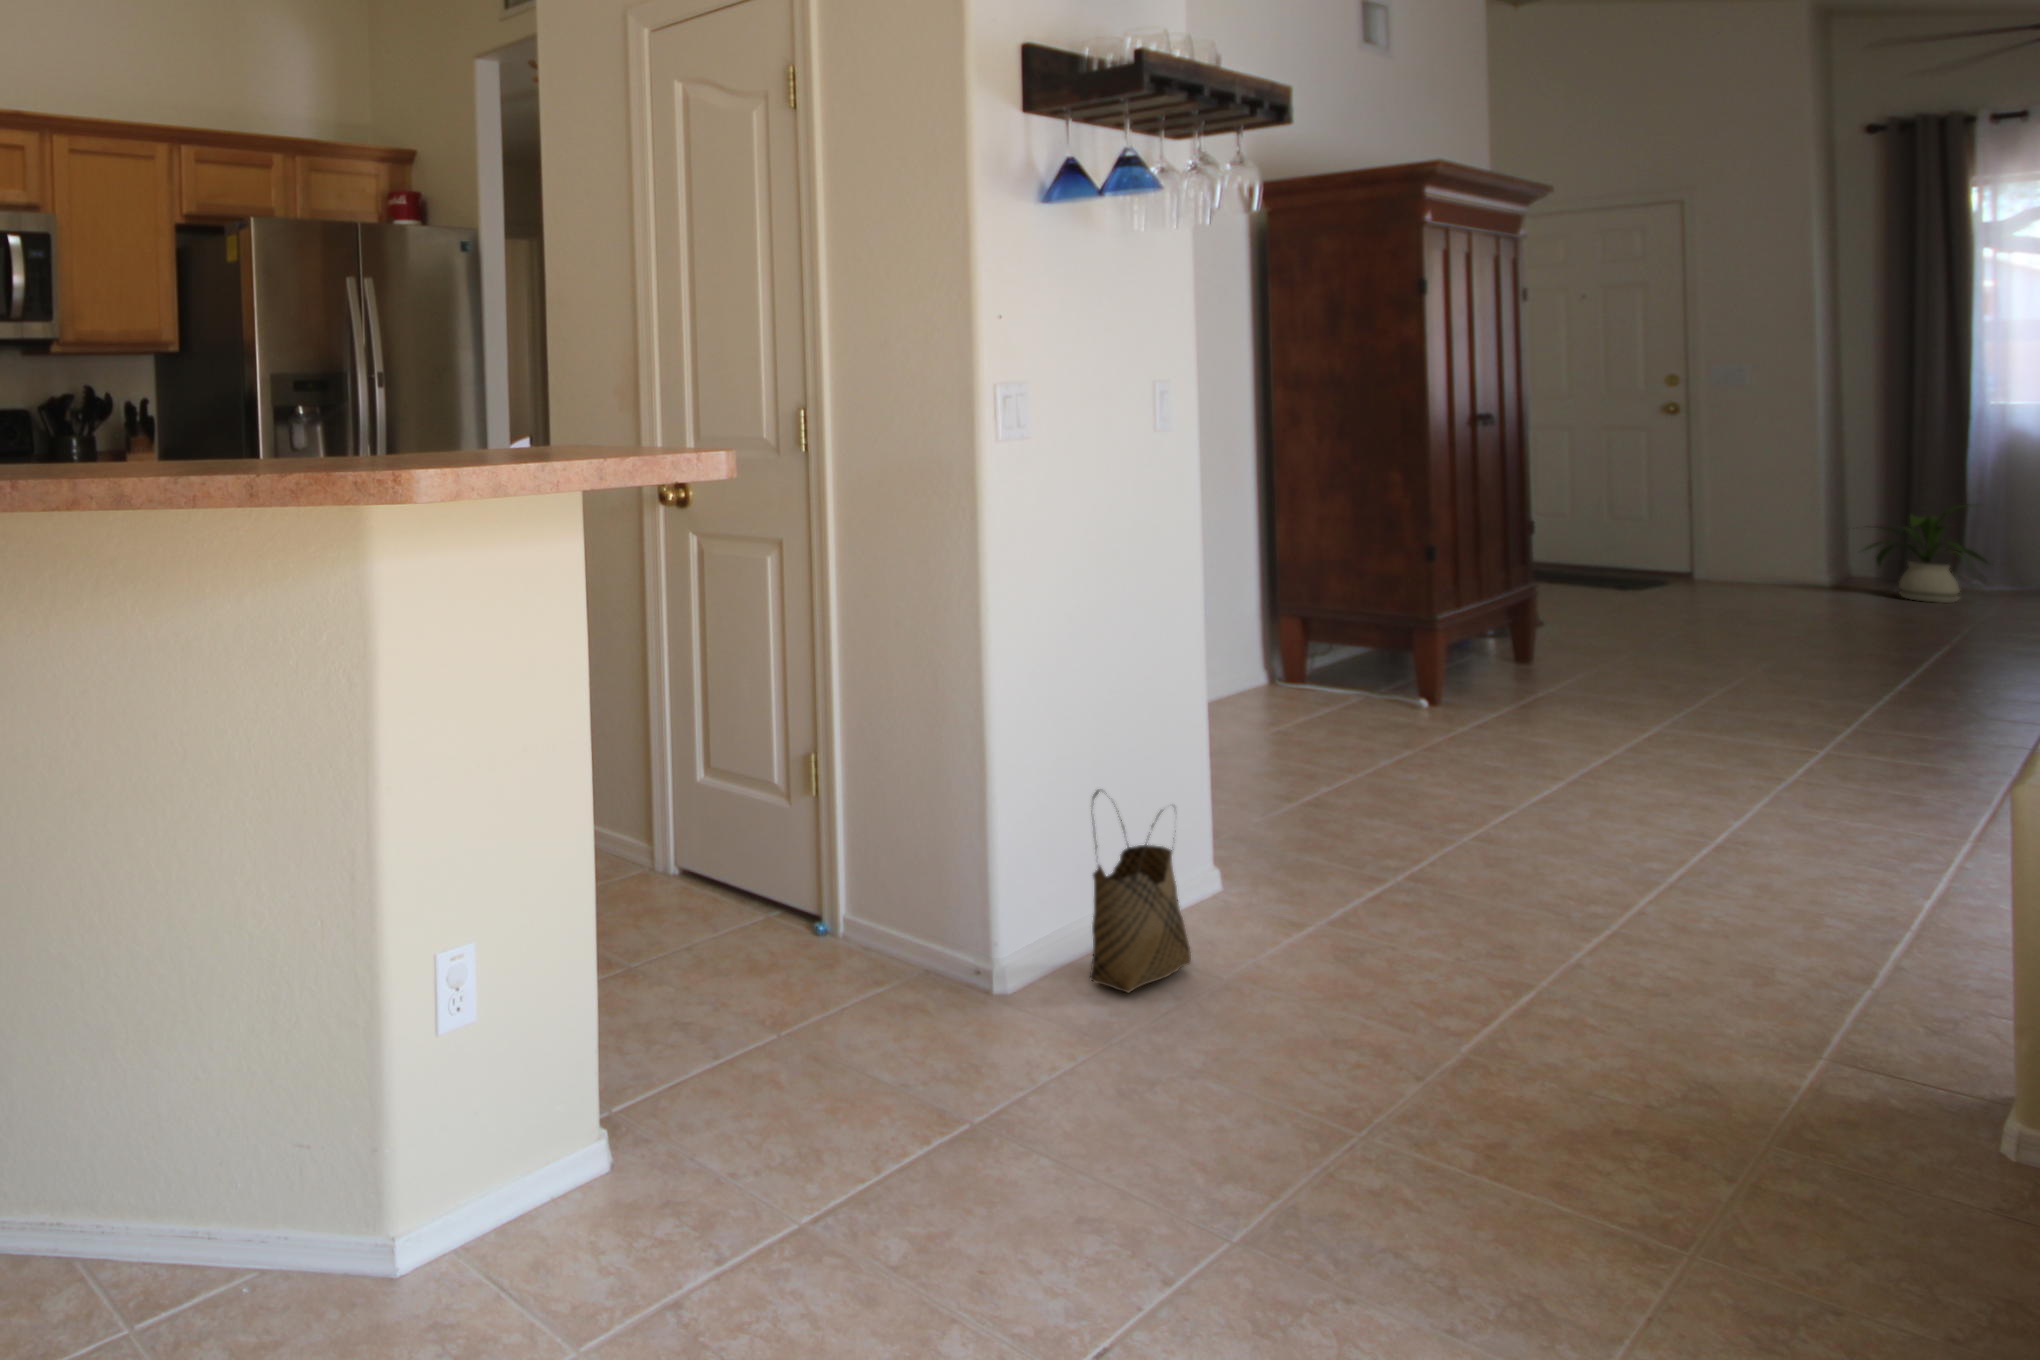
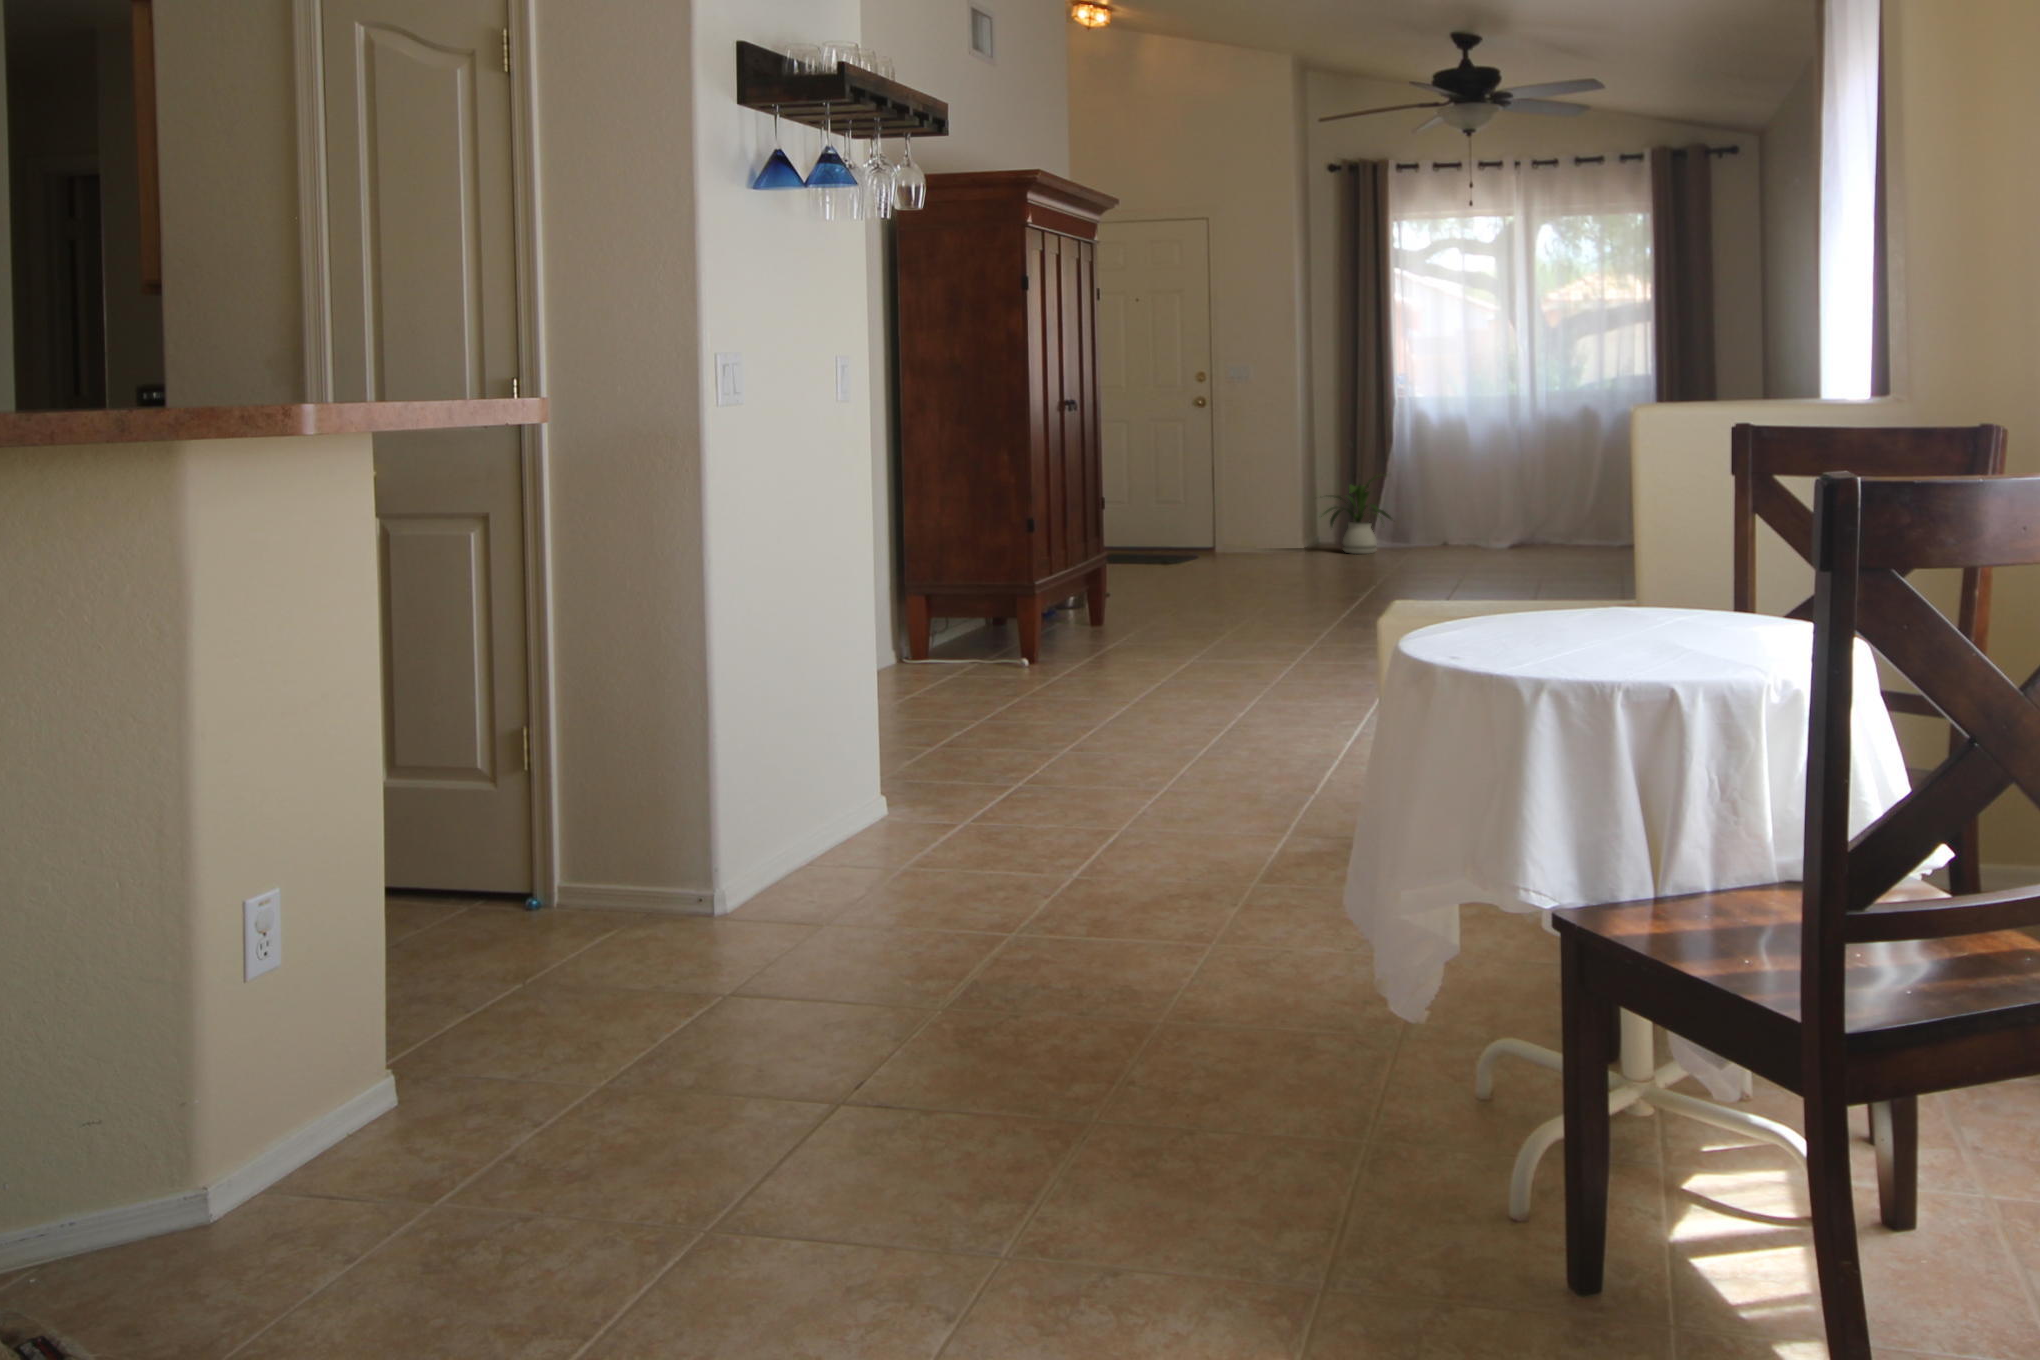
woven basket: present [1090,790,1191,993] -> none [795,719,874,887]

